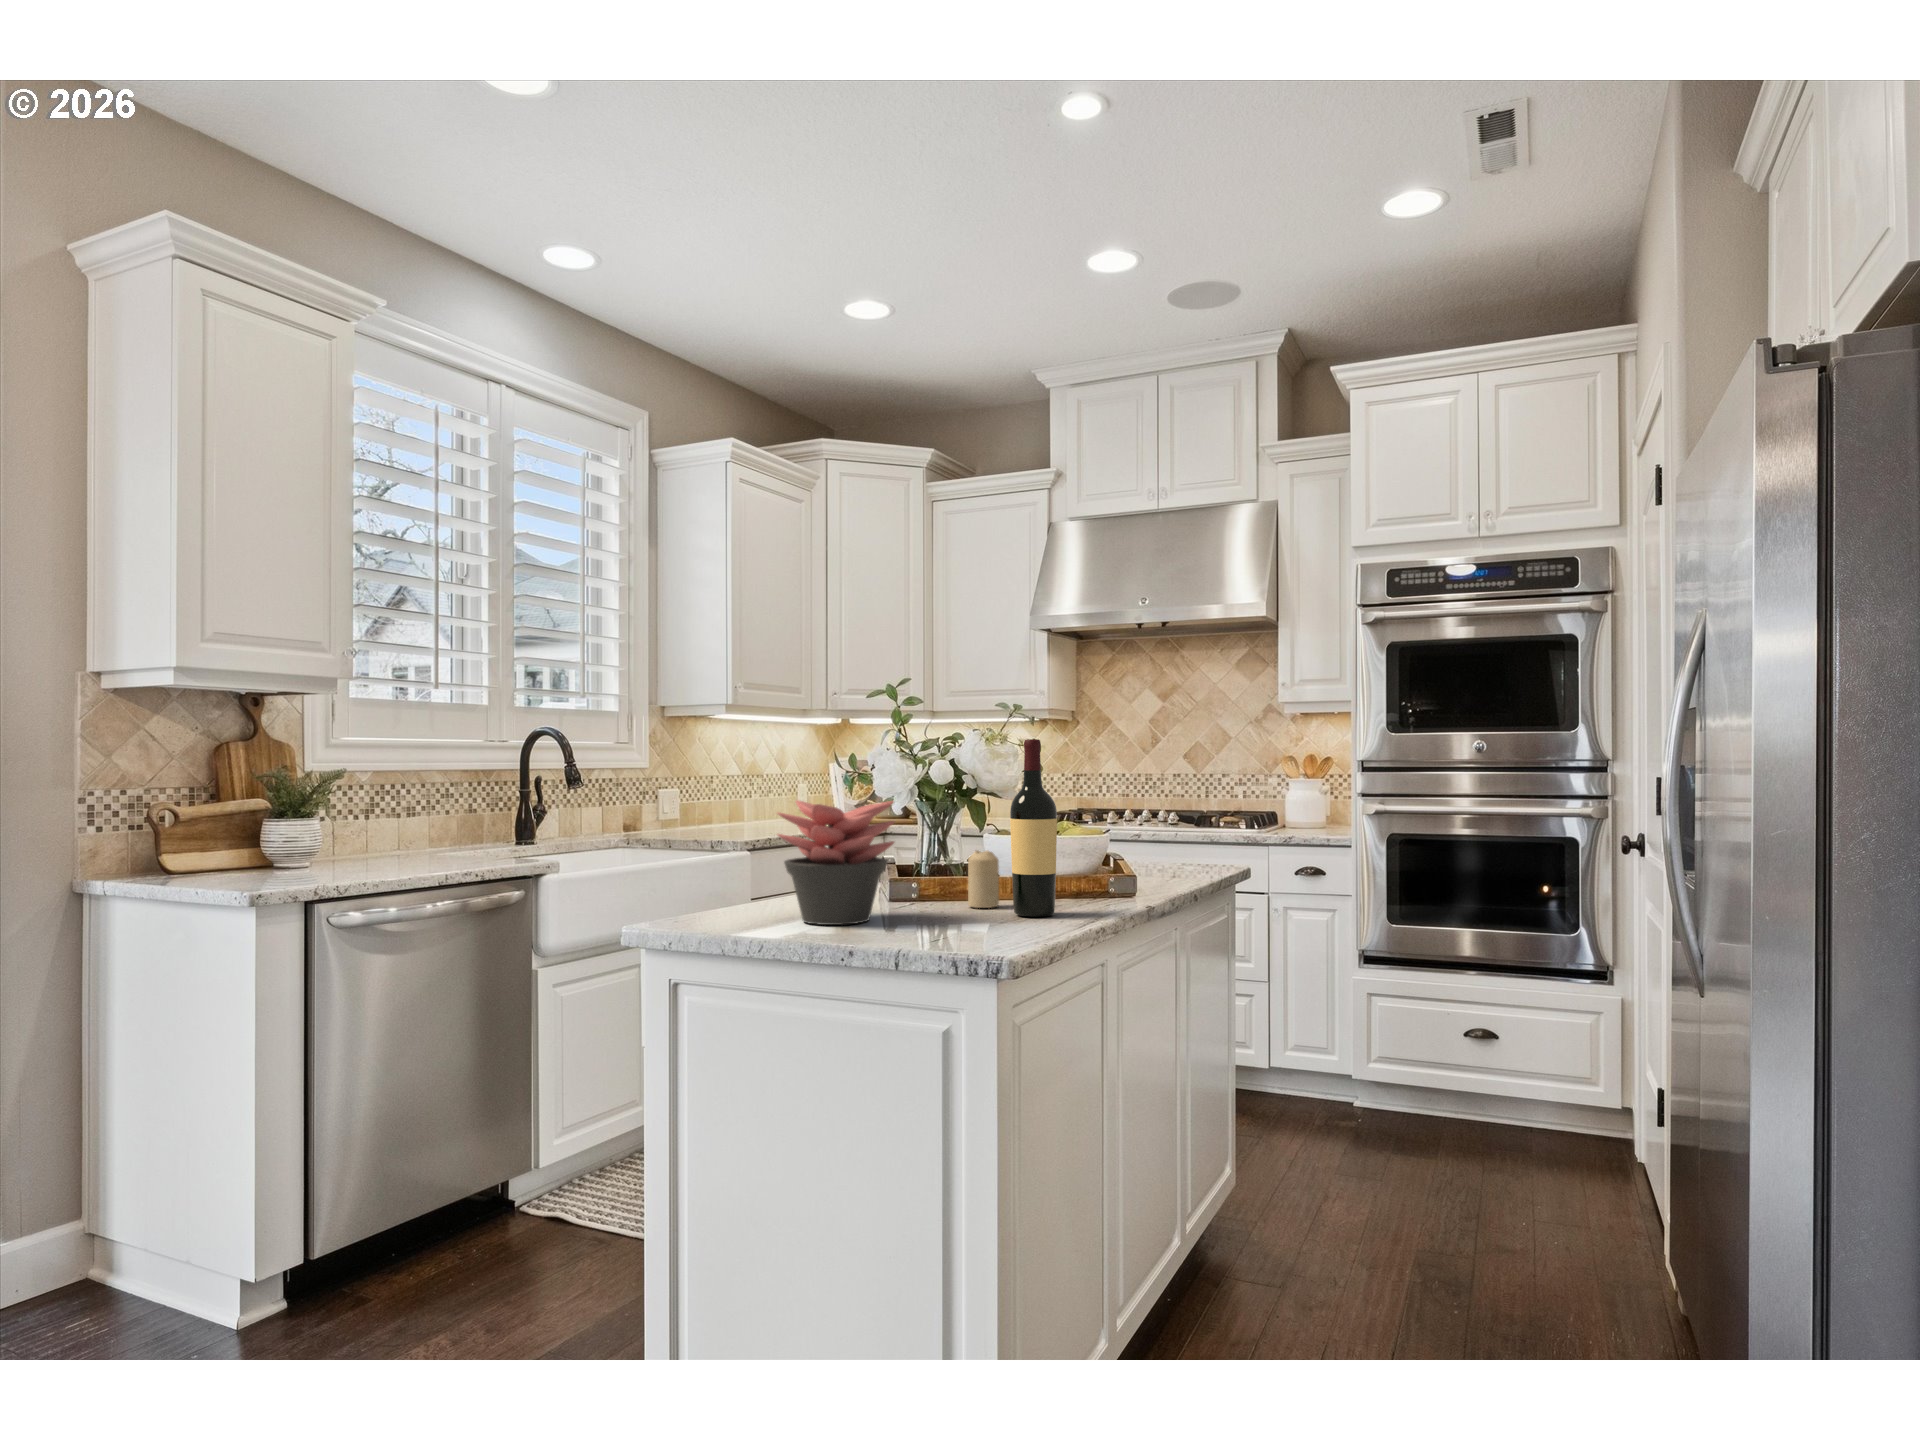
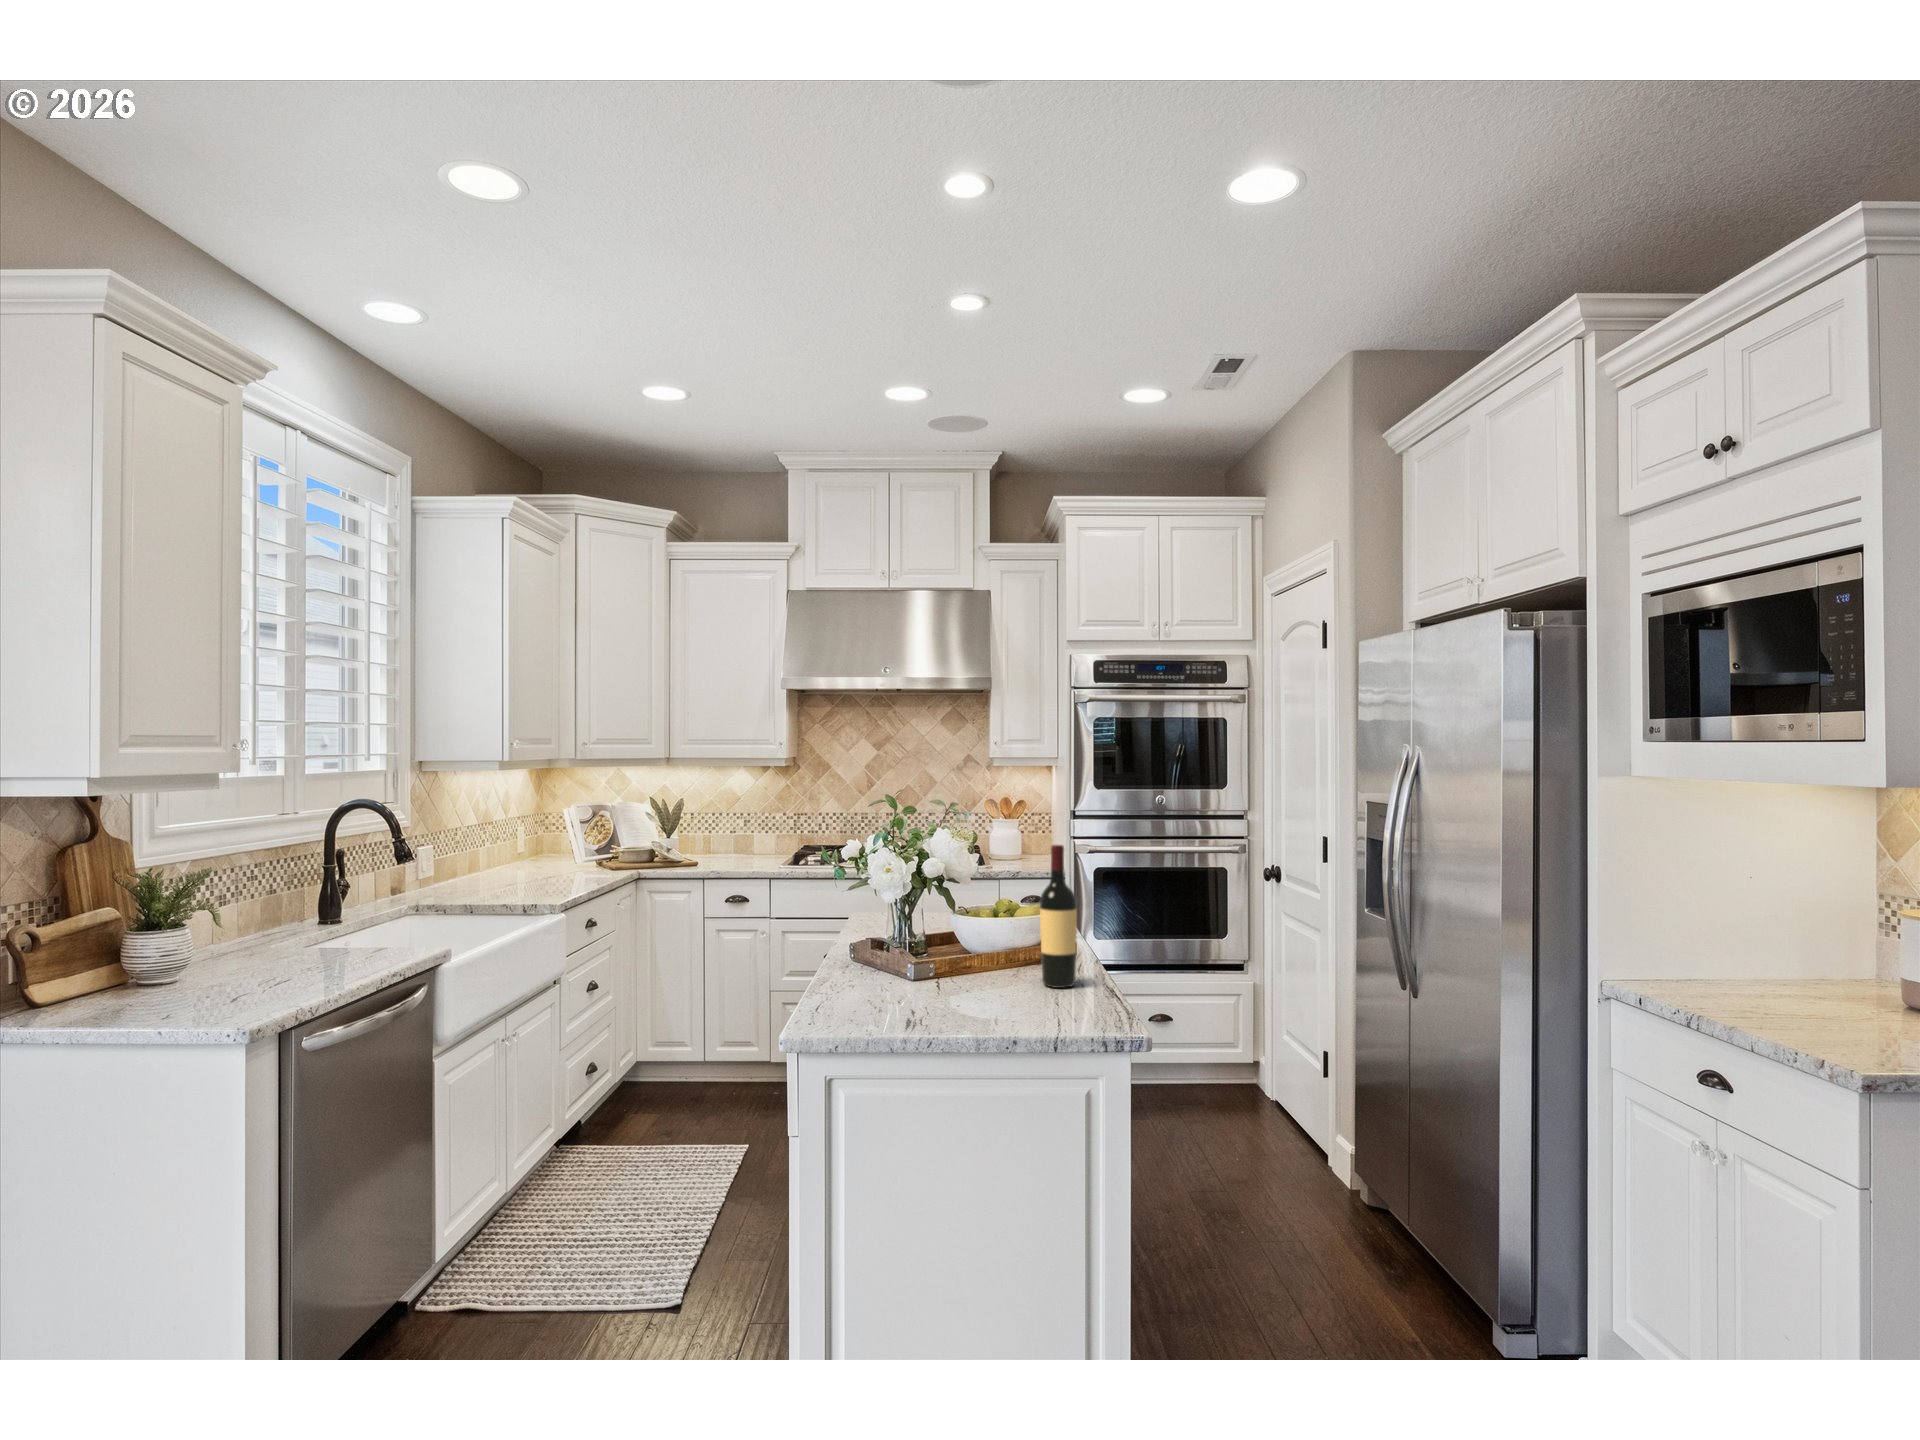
succulent plant: present [778,800,894,925] -> none [878,902,973,1014]
candle: present [968,851,999,908] -> none [988,932,1013,981]

